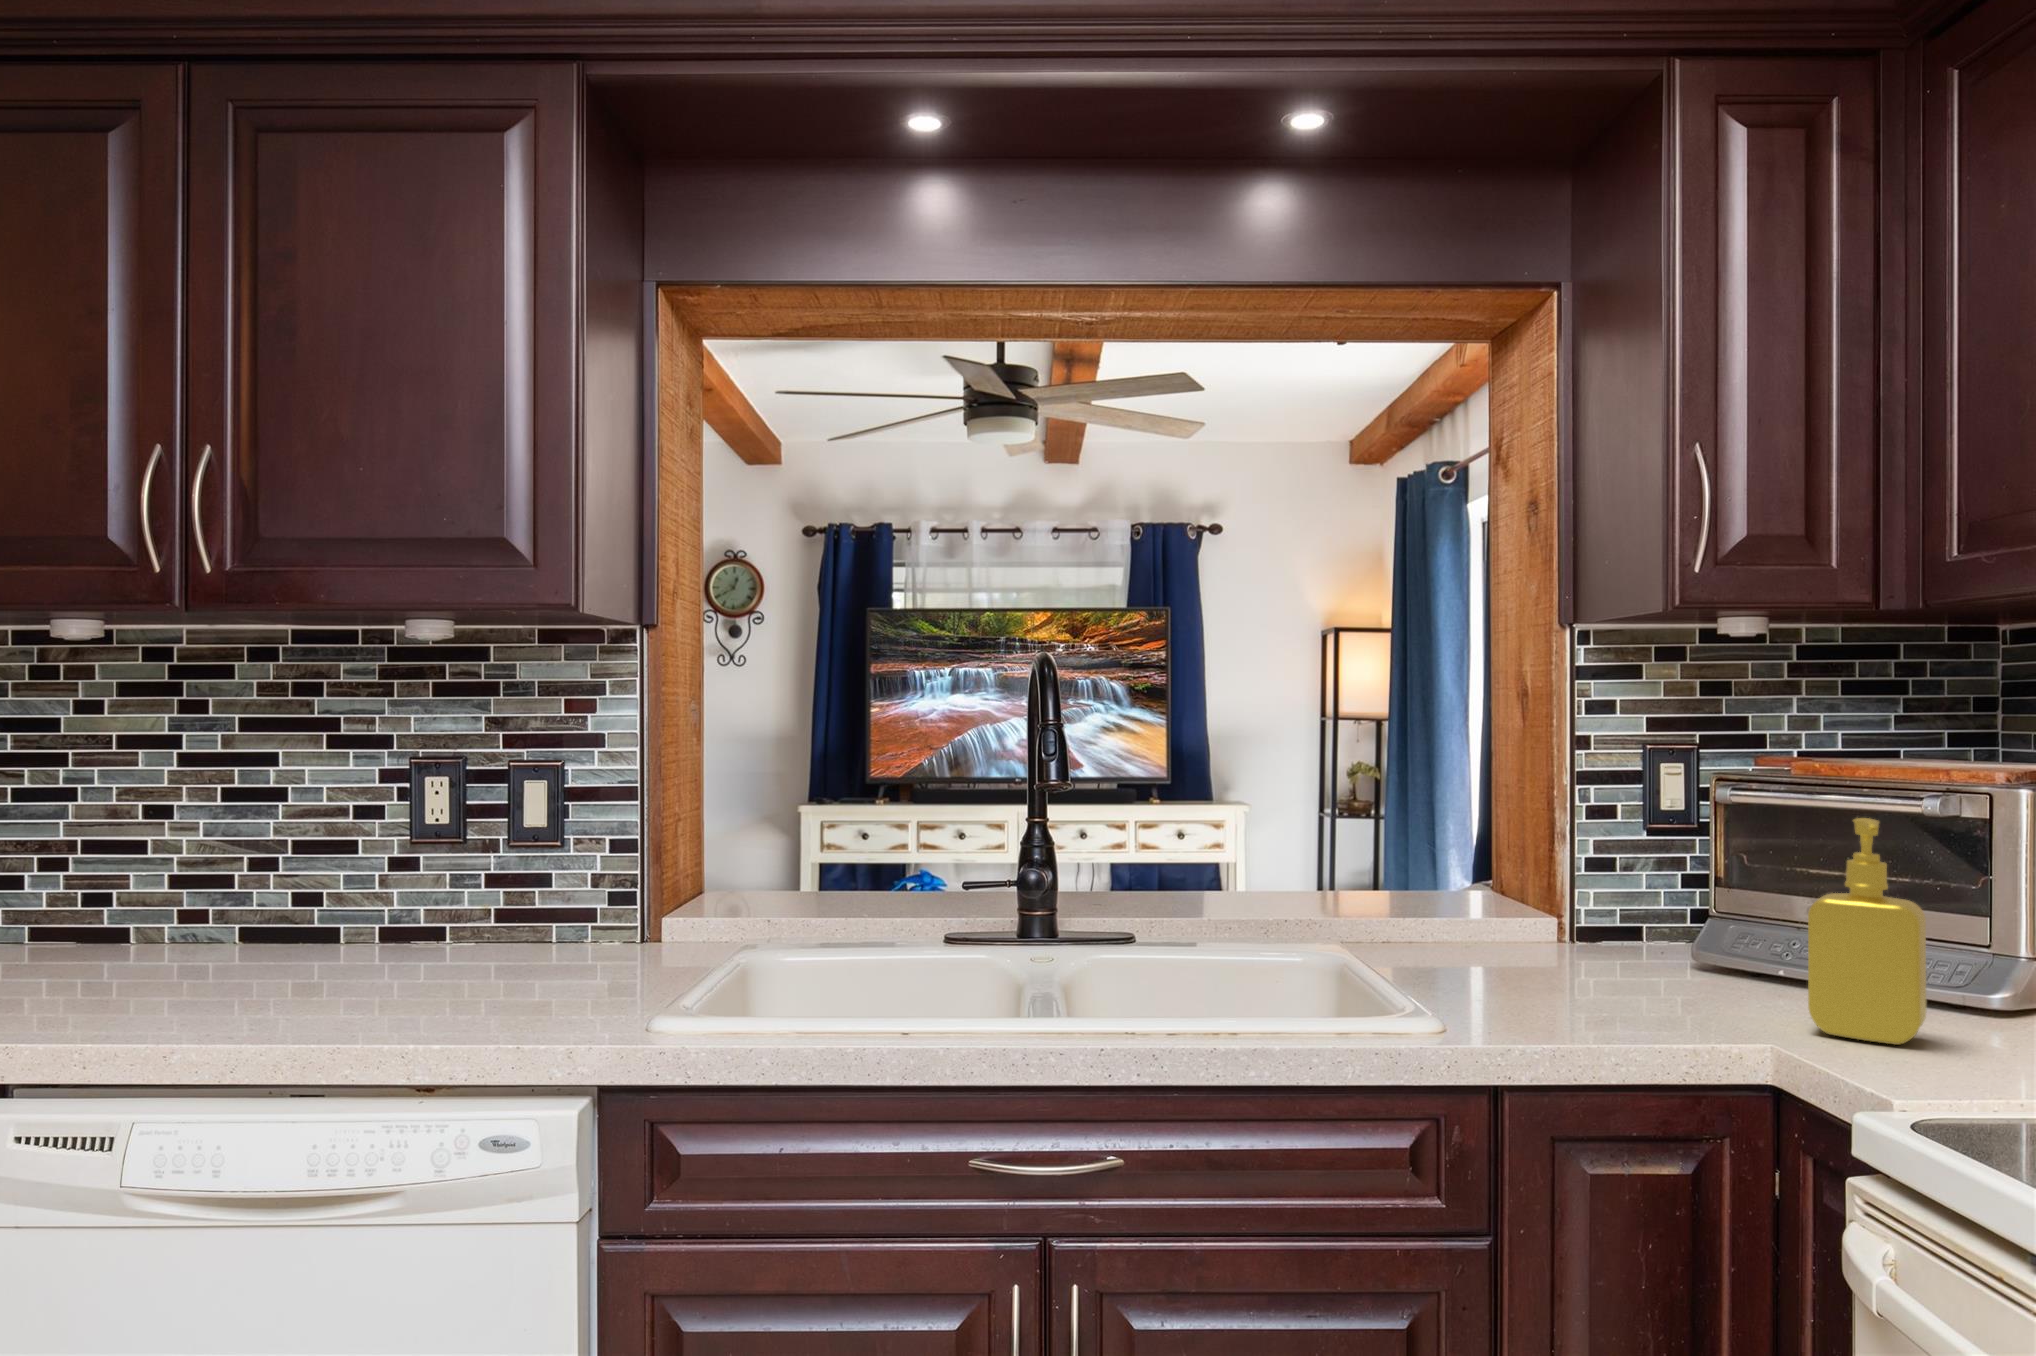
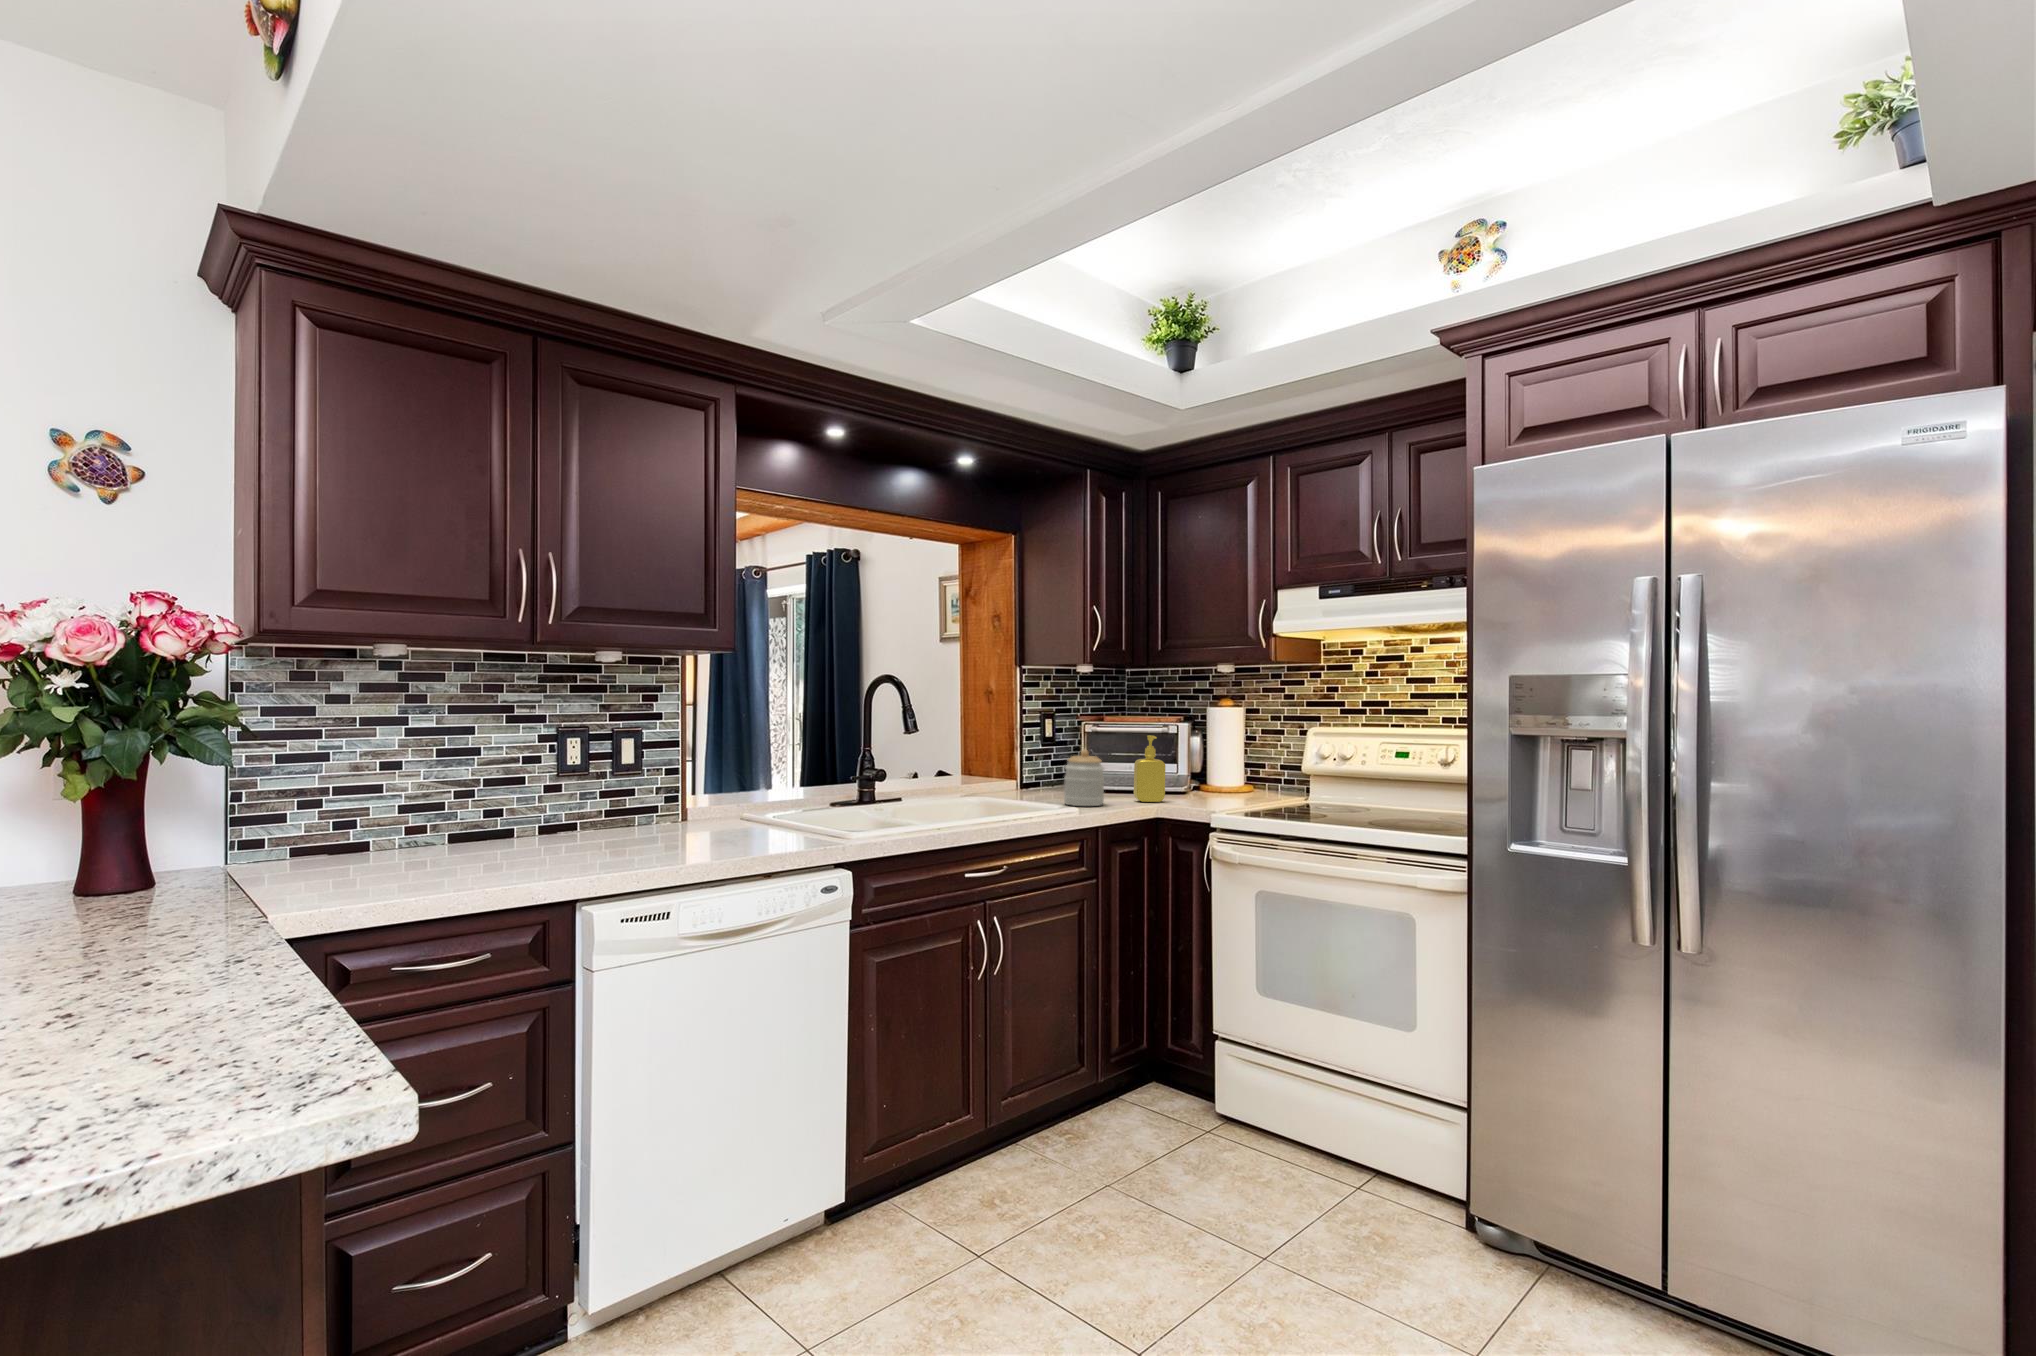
jar: none [1530,851,1662,1028] -> present [1064,750,1104,806]

